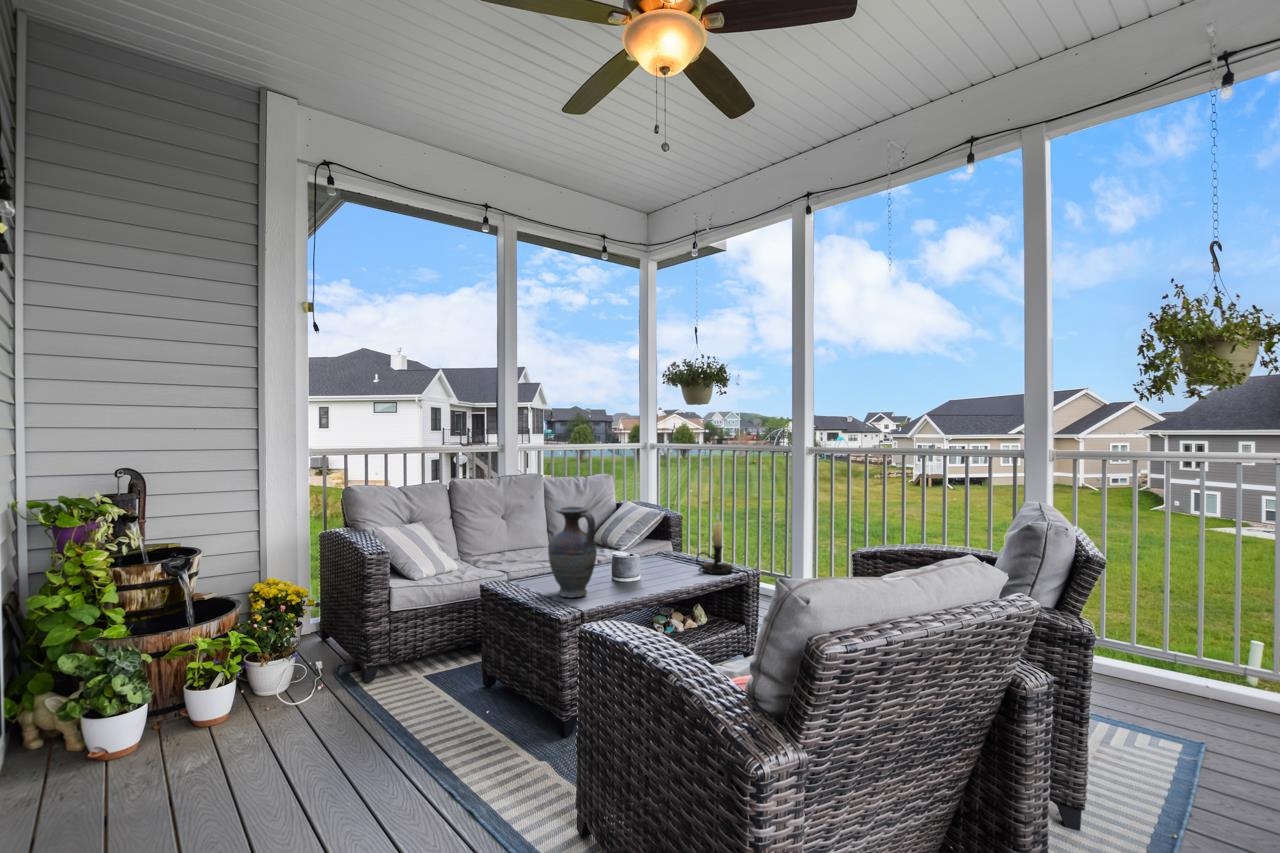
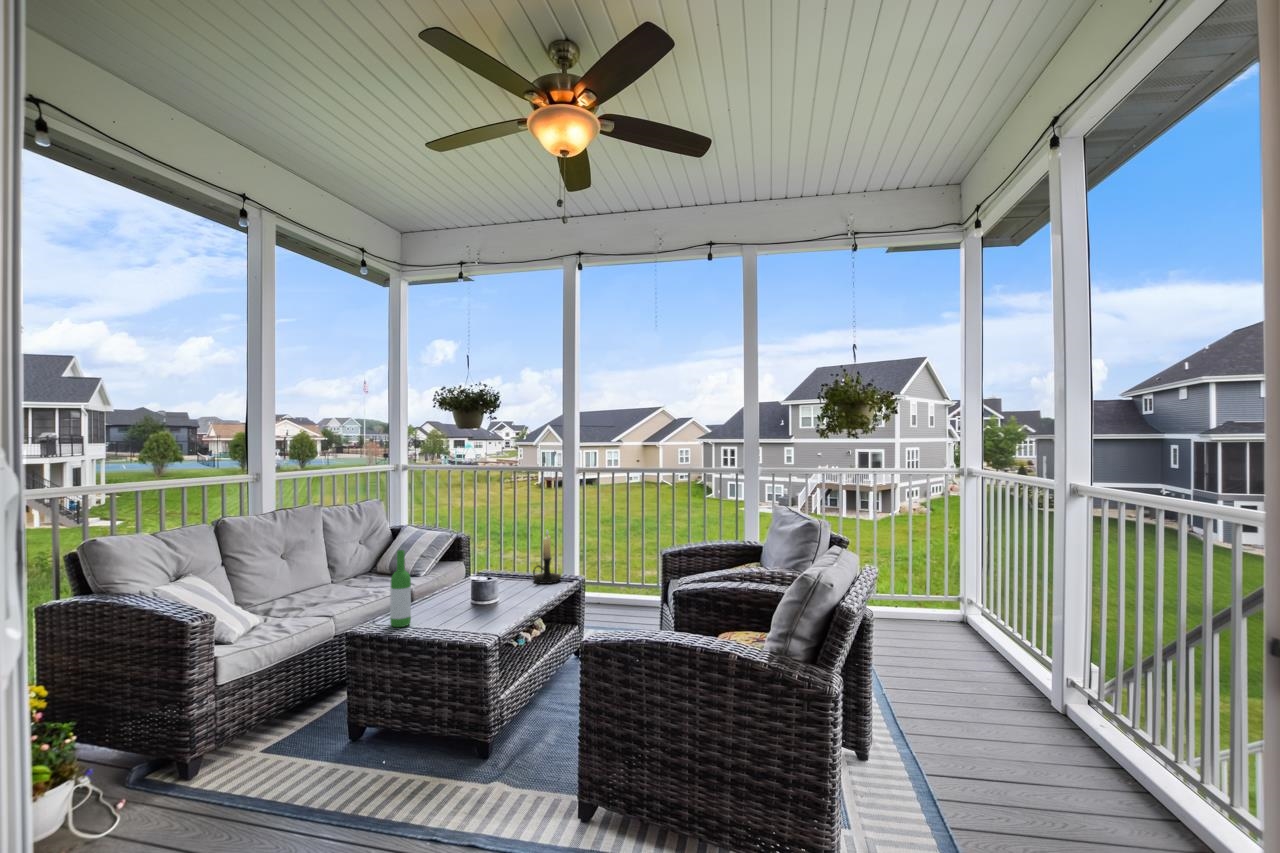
vase: present [548,506,597,597] -> none [433,535,483,626]
wine bottle: none [519,516,537,590] -> present [390,550,411,627]

